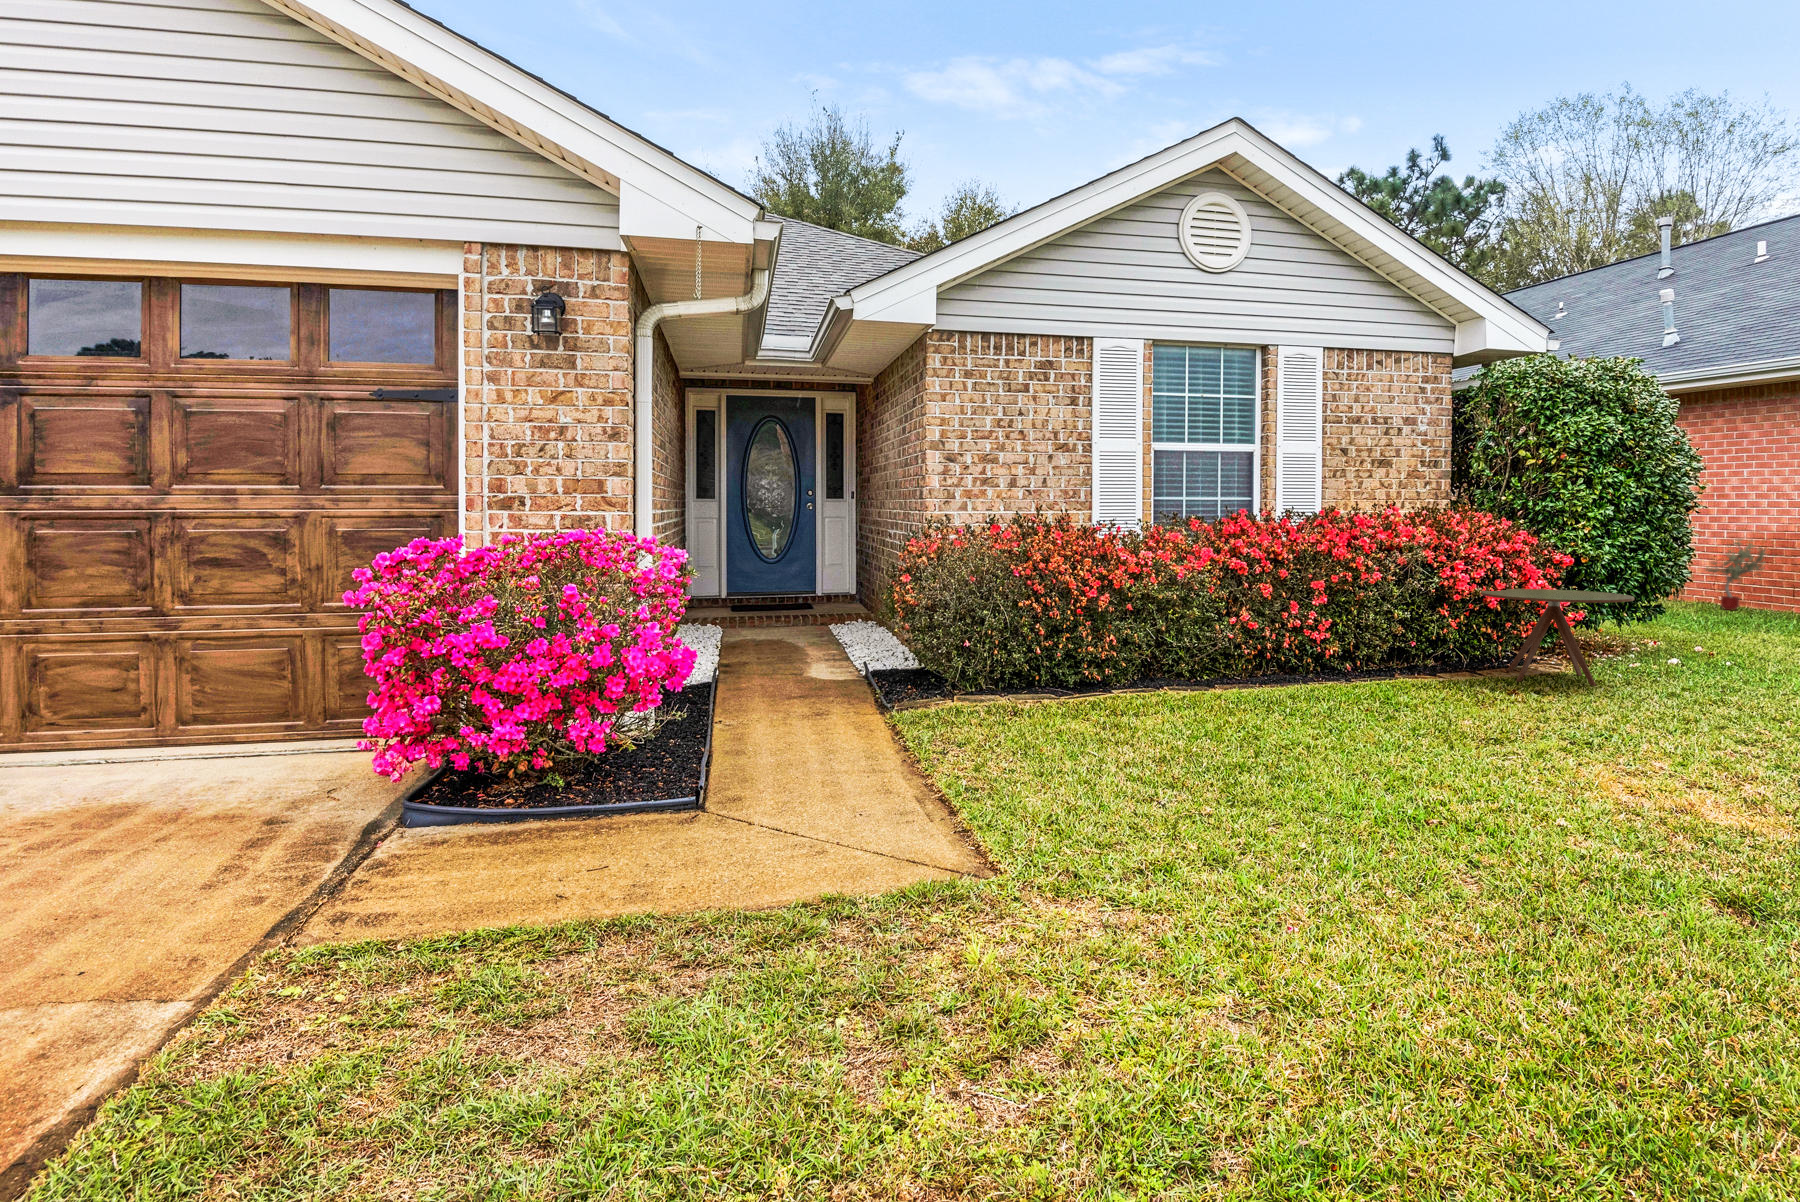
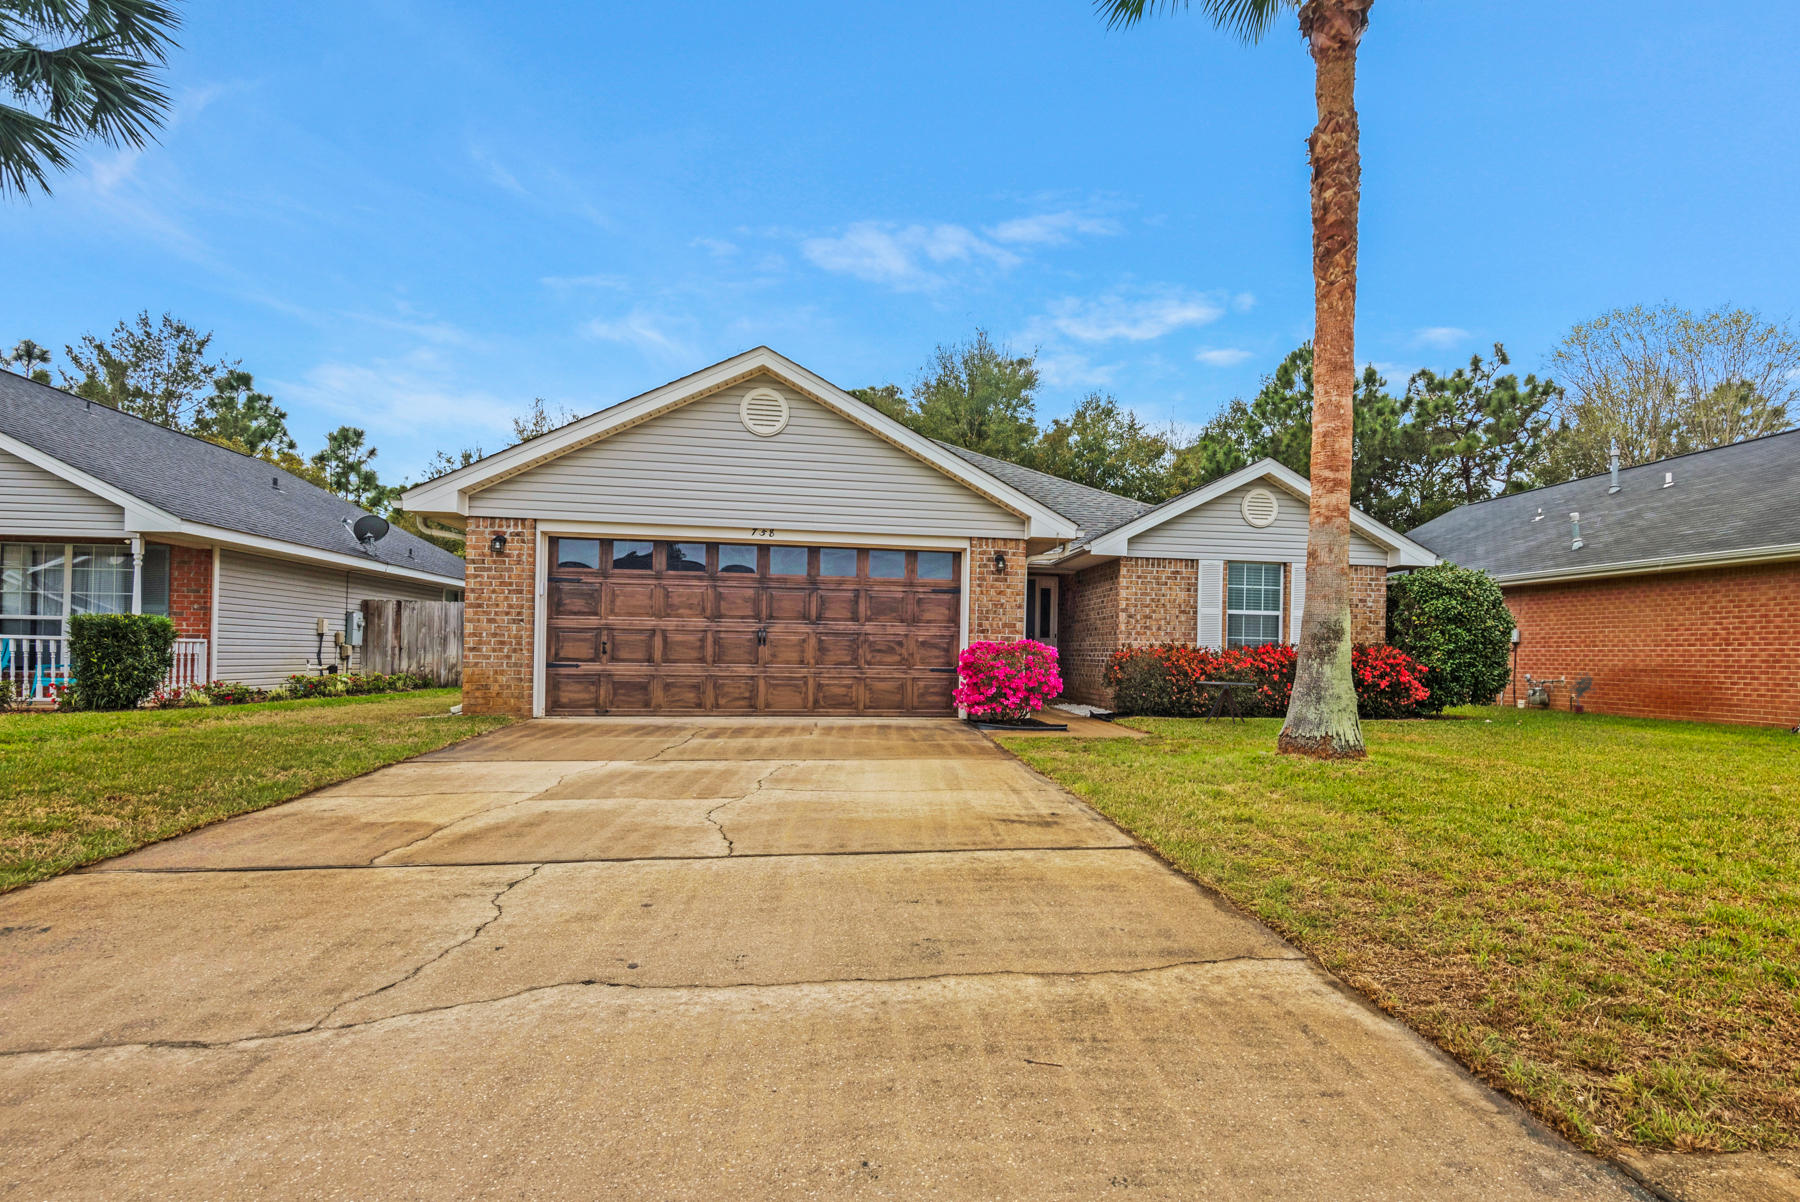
round table: present [1481,589,1634,686] -> present [1196,682,1257,724]

